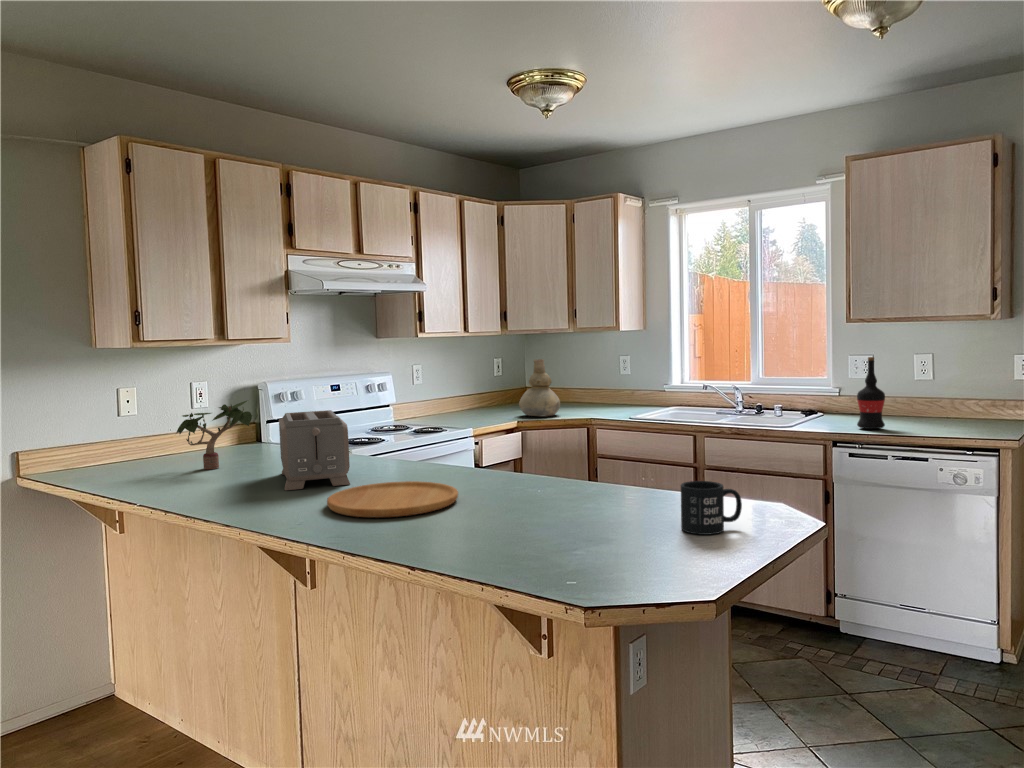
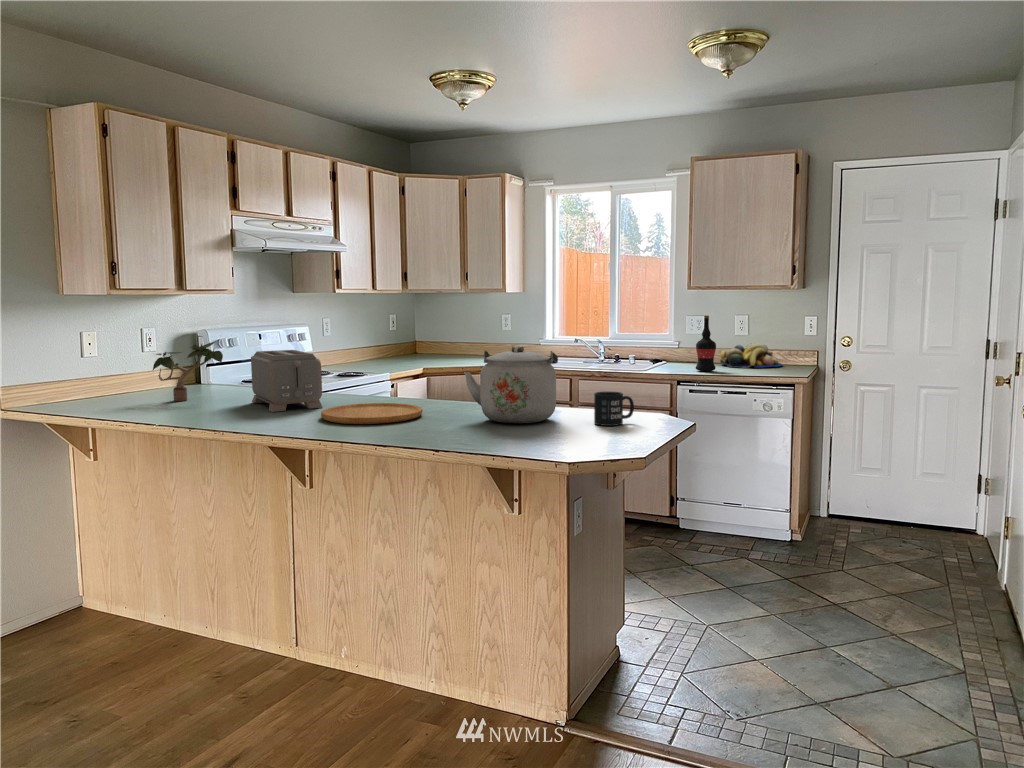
vase: present [519,359,560,416] -> none [419,315,455,365]
fruit bowl: none [892,391,982,424] -> present [720,344,782,368]
kettle: none [503,414,636,525] -> present [464,346,558,423]

